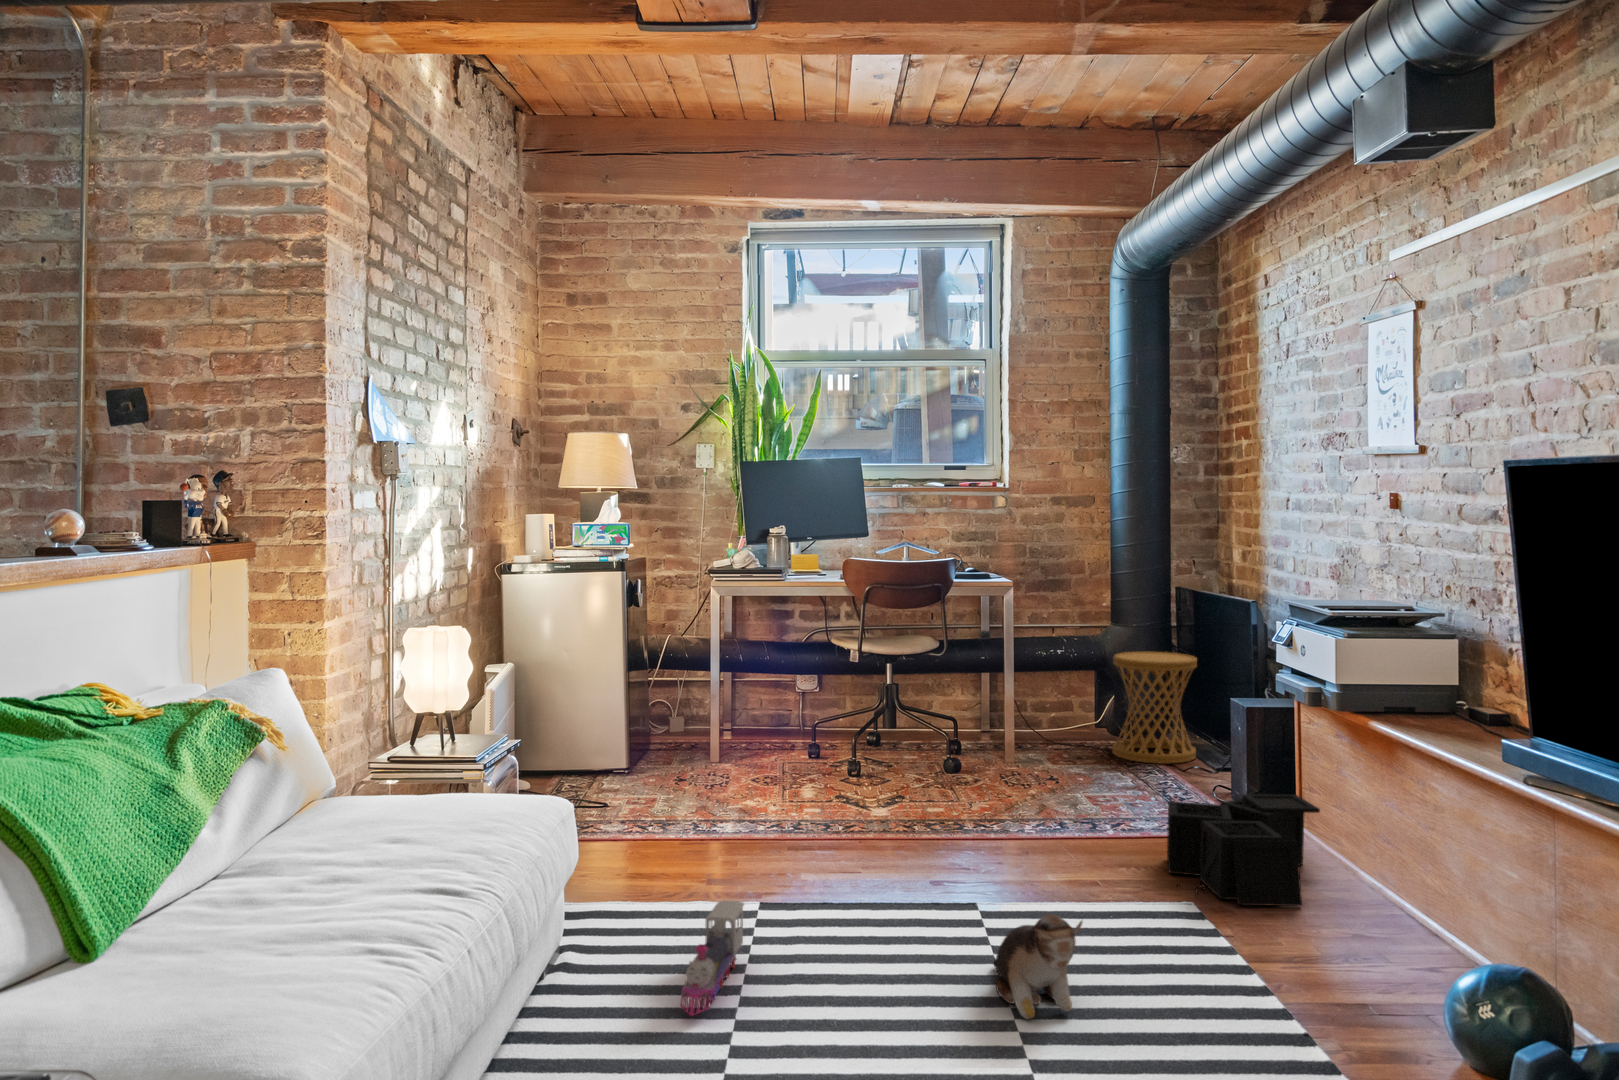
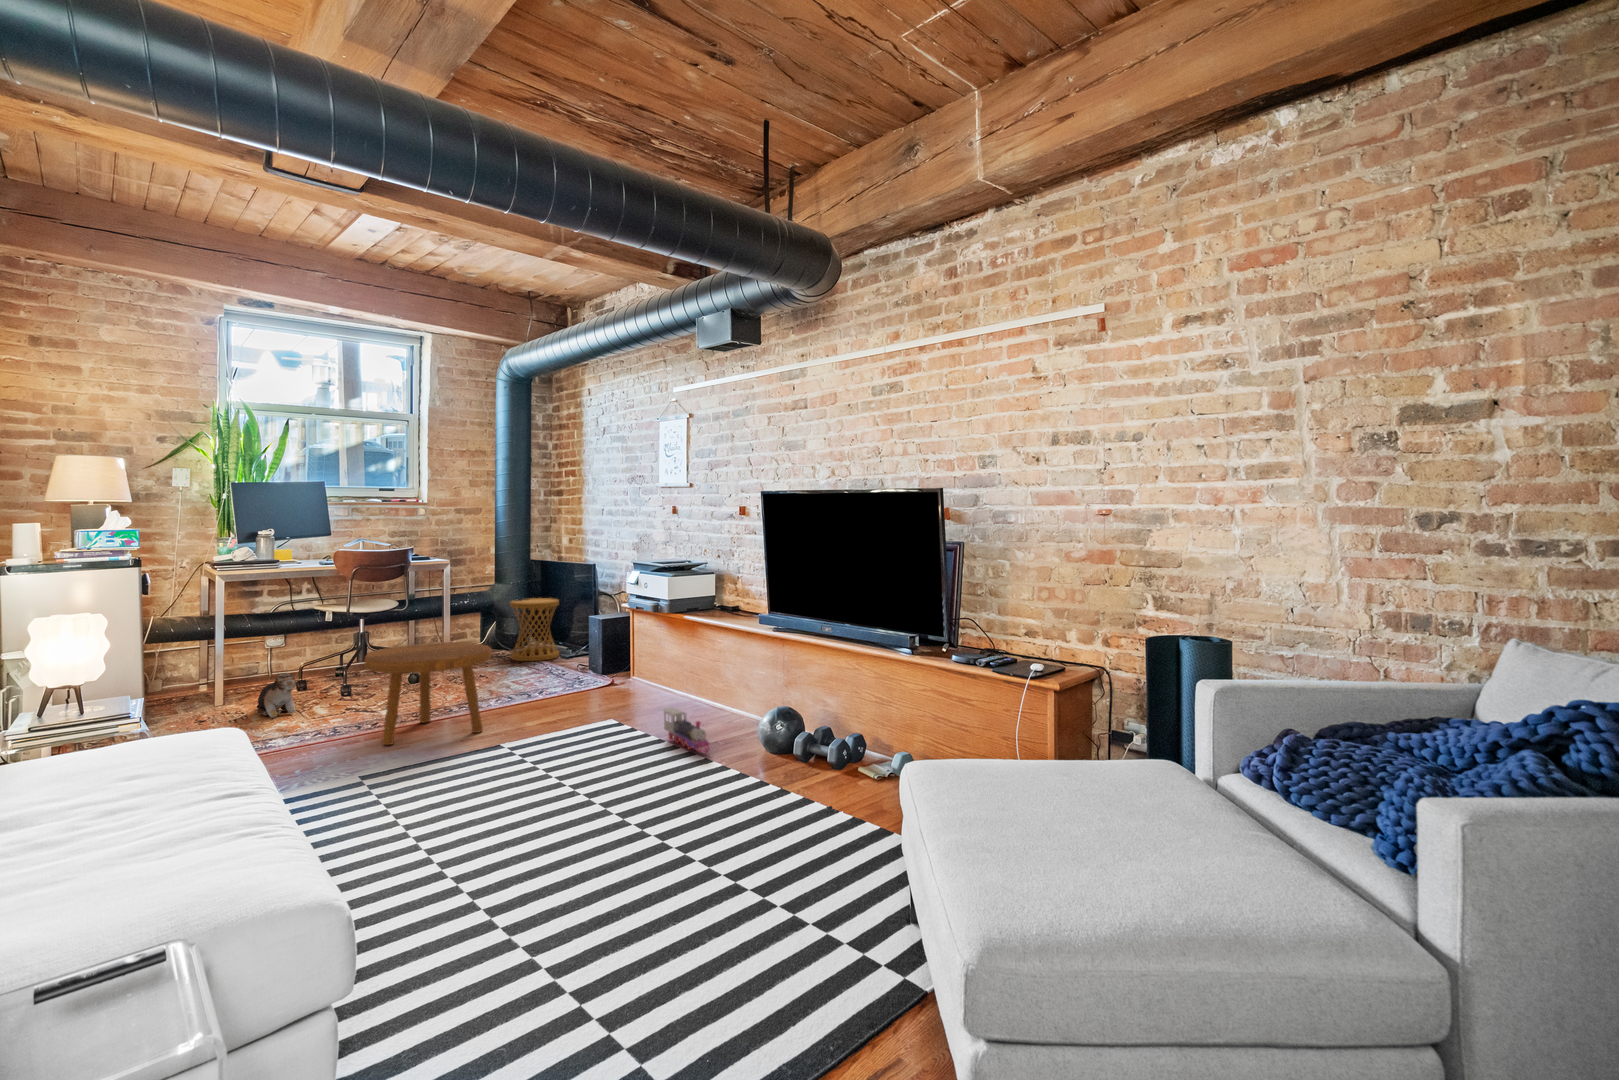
footstool: none [797,717,983,882] -> present [365,642,492,745]
storage bin: present [1167,794,1320,906] -> none [586,658,666,712]
toy train: present [680,900,744,1016] -> present [663,707,710,753]
plush toy: present [993,914,1082,1019] -> present [257,673,298,718]

